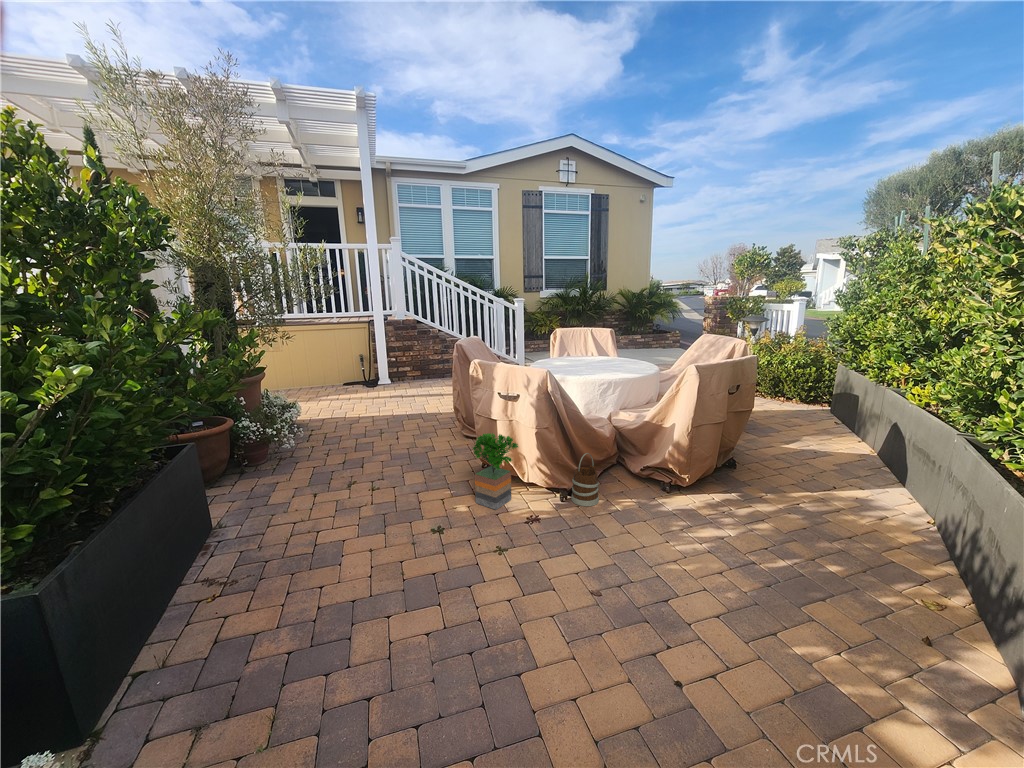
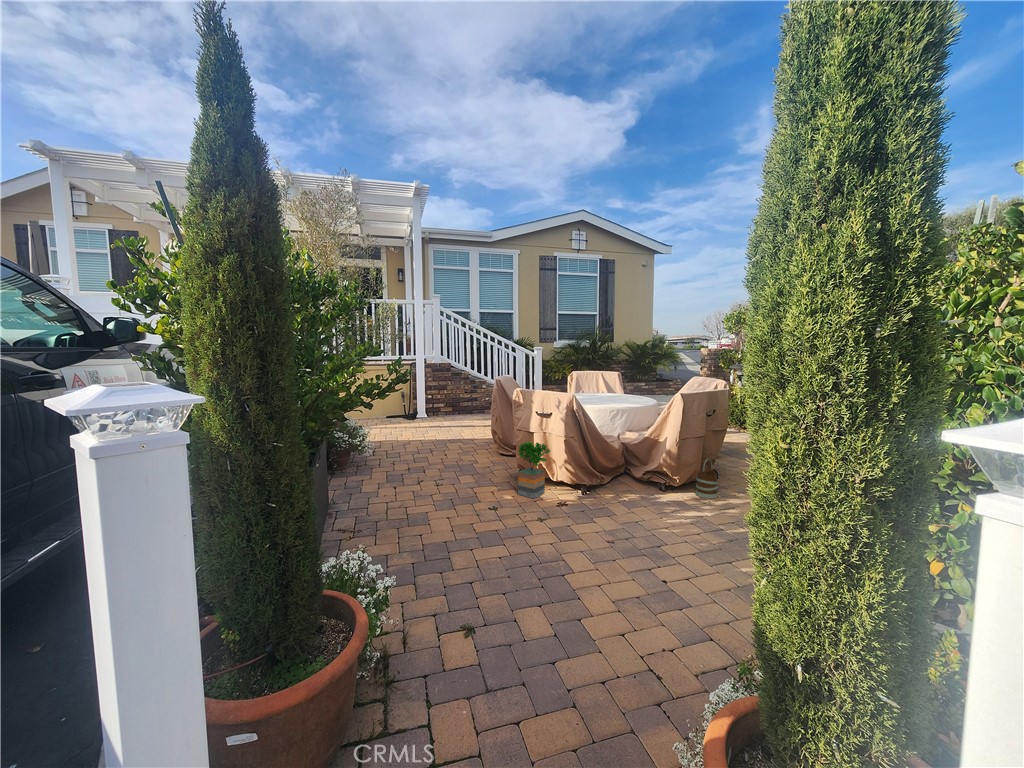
wooden bucket: present [571,453,599,506] -> present [695,459,718,498]

